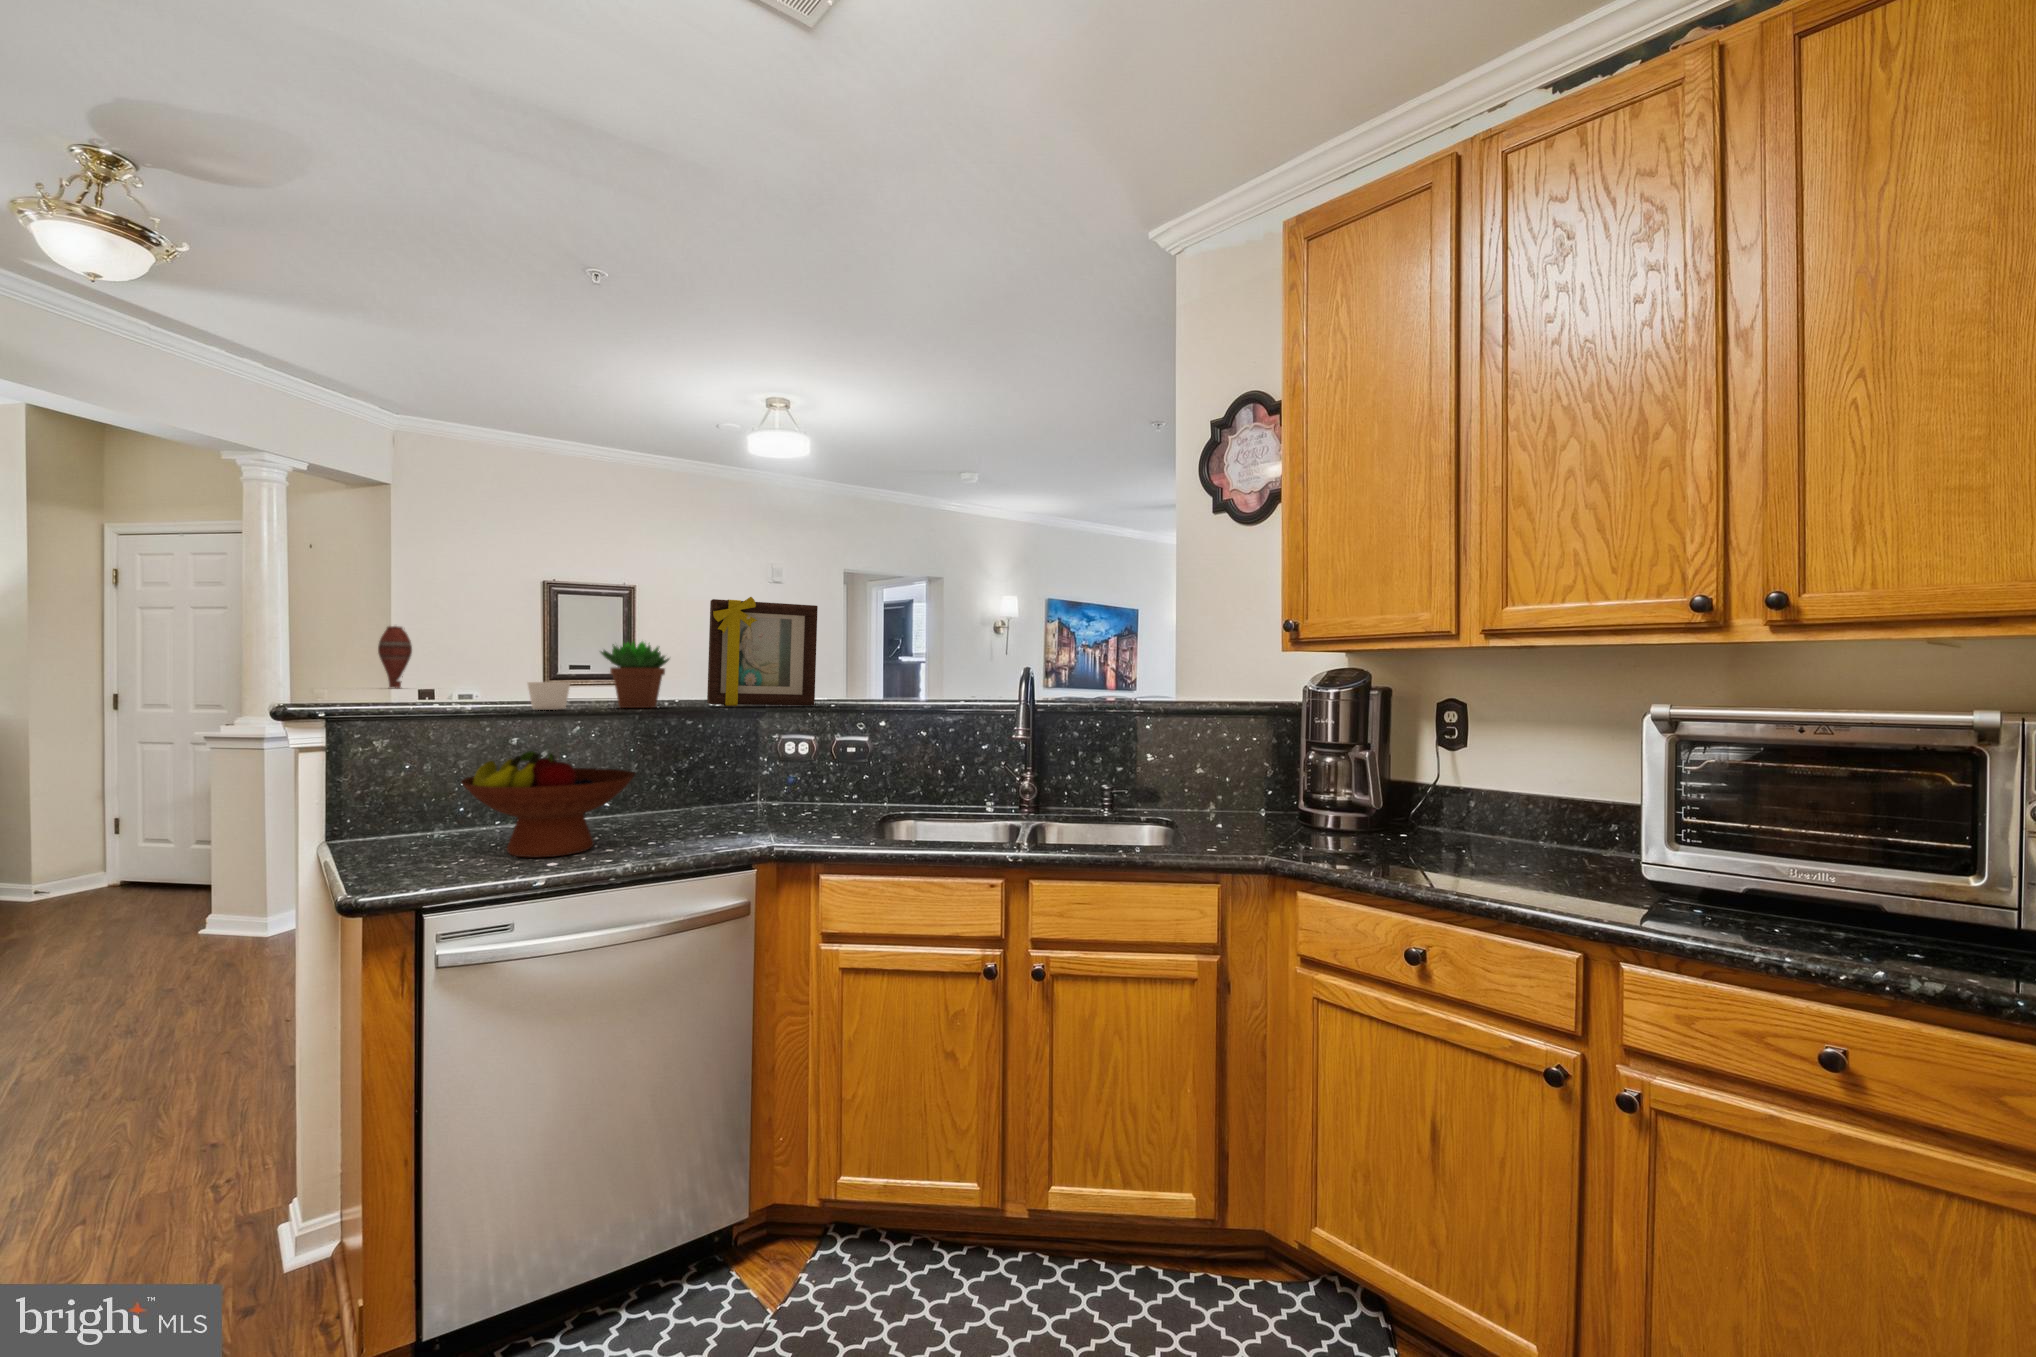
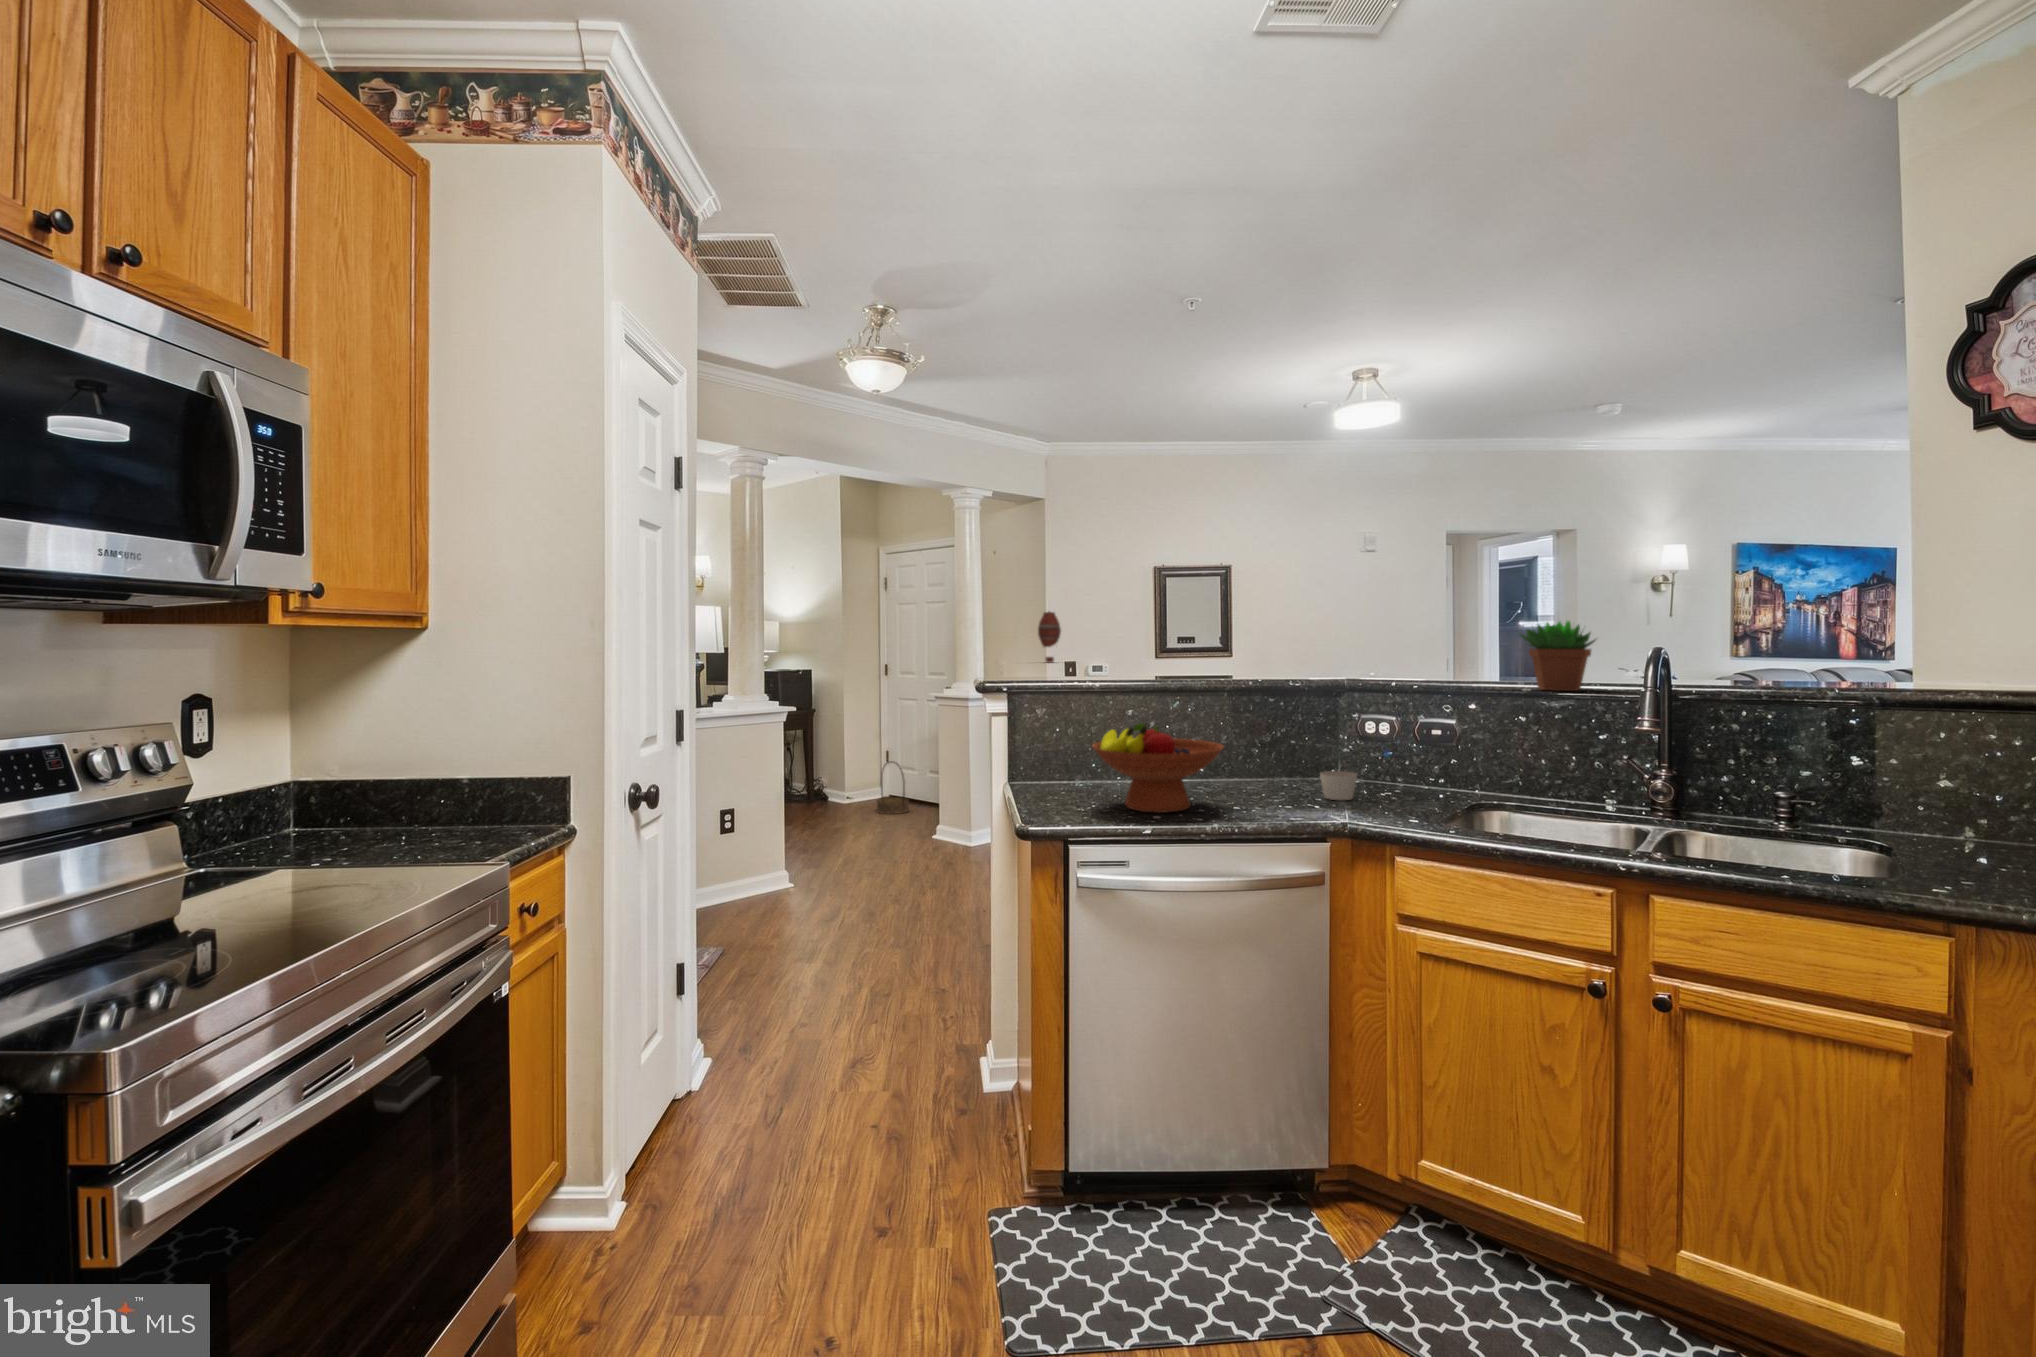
picture frame: present [707,597,818,706] -> none [1291,578,1401,685]
succulent plant: present [601,642,669,708] -> present [1520,621,1595,691]
candle: present [528,682,571,710] -> present [1320,771,1357,800]
basket: none [87,827,152,905] -> present [877,761,909,814]

